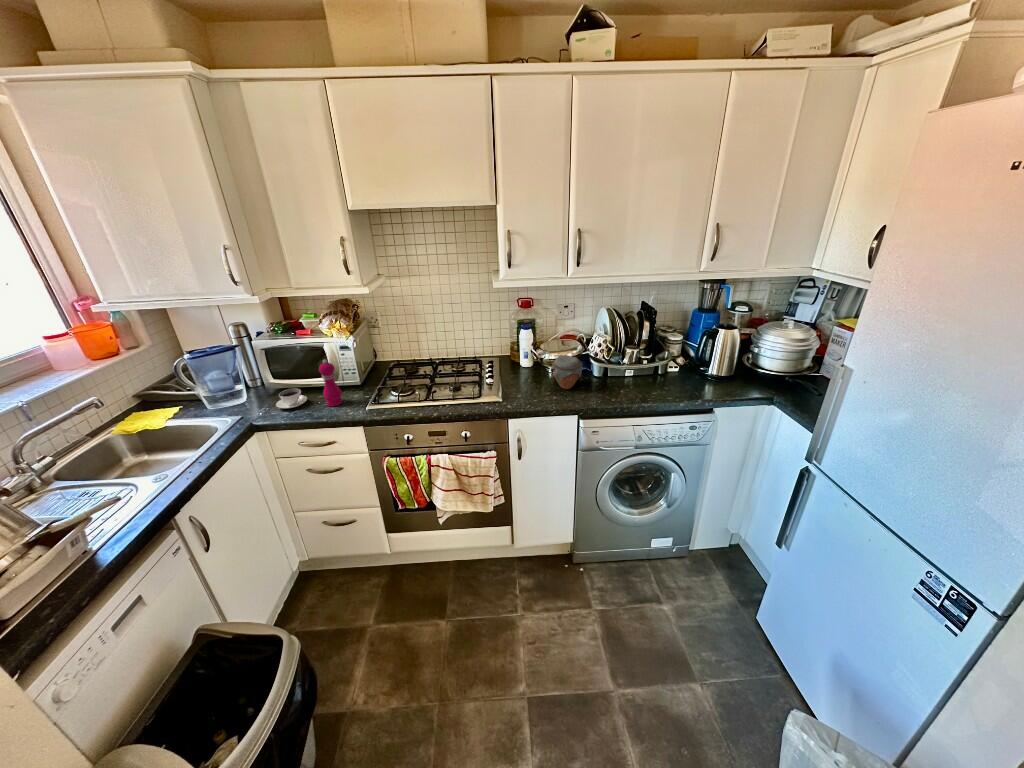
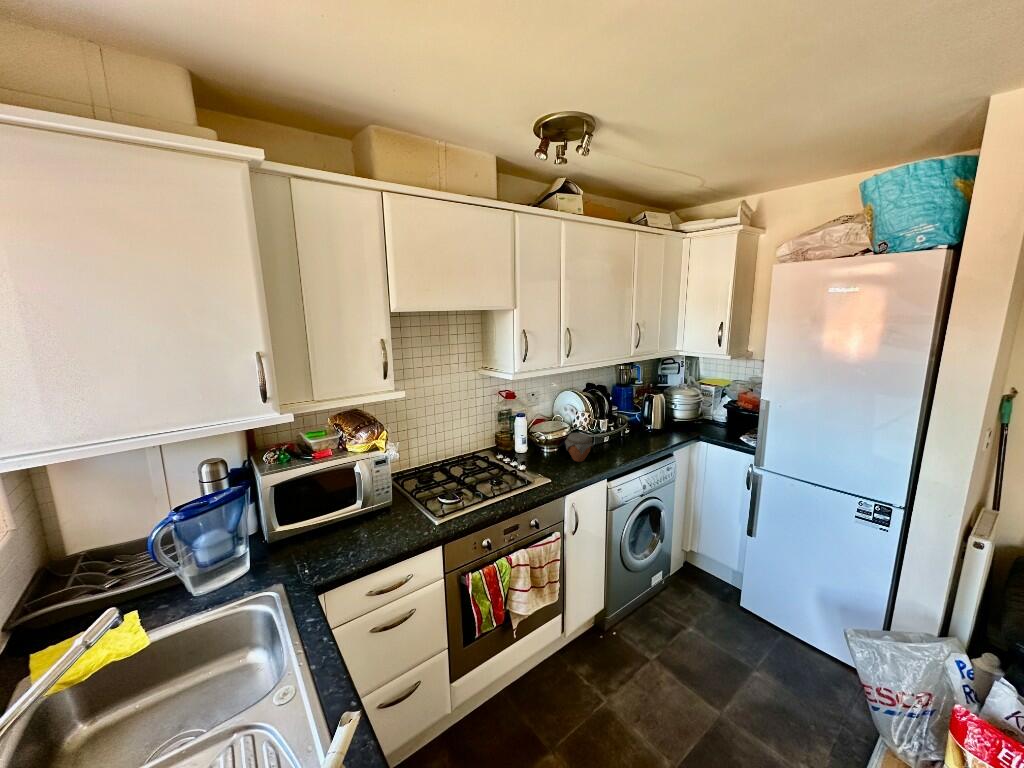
pepper mill: present [319,360,342,406] -> none [384,476,405,534]
cup: present [276,389,307,408] -> none [323,525,362,553]

